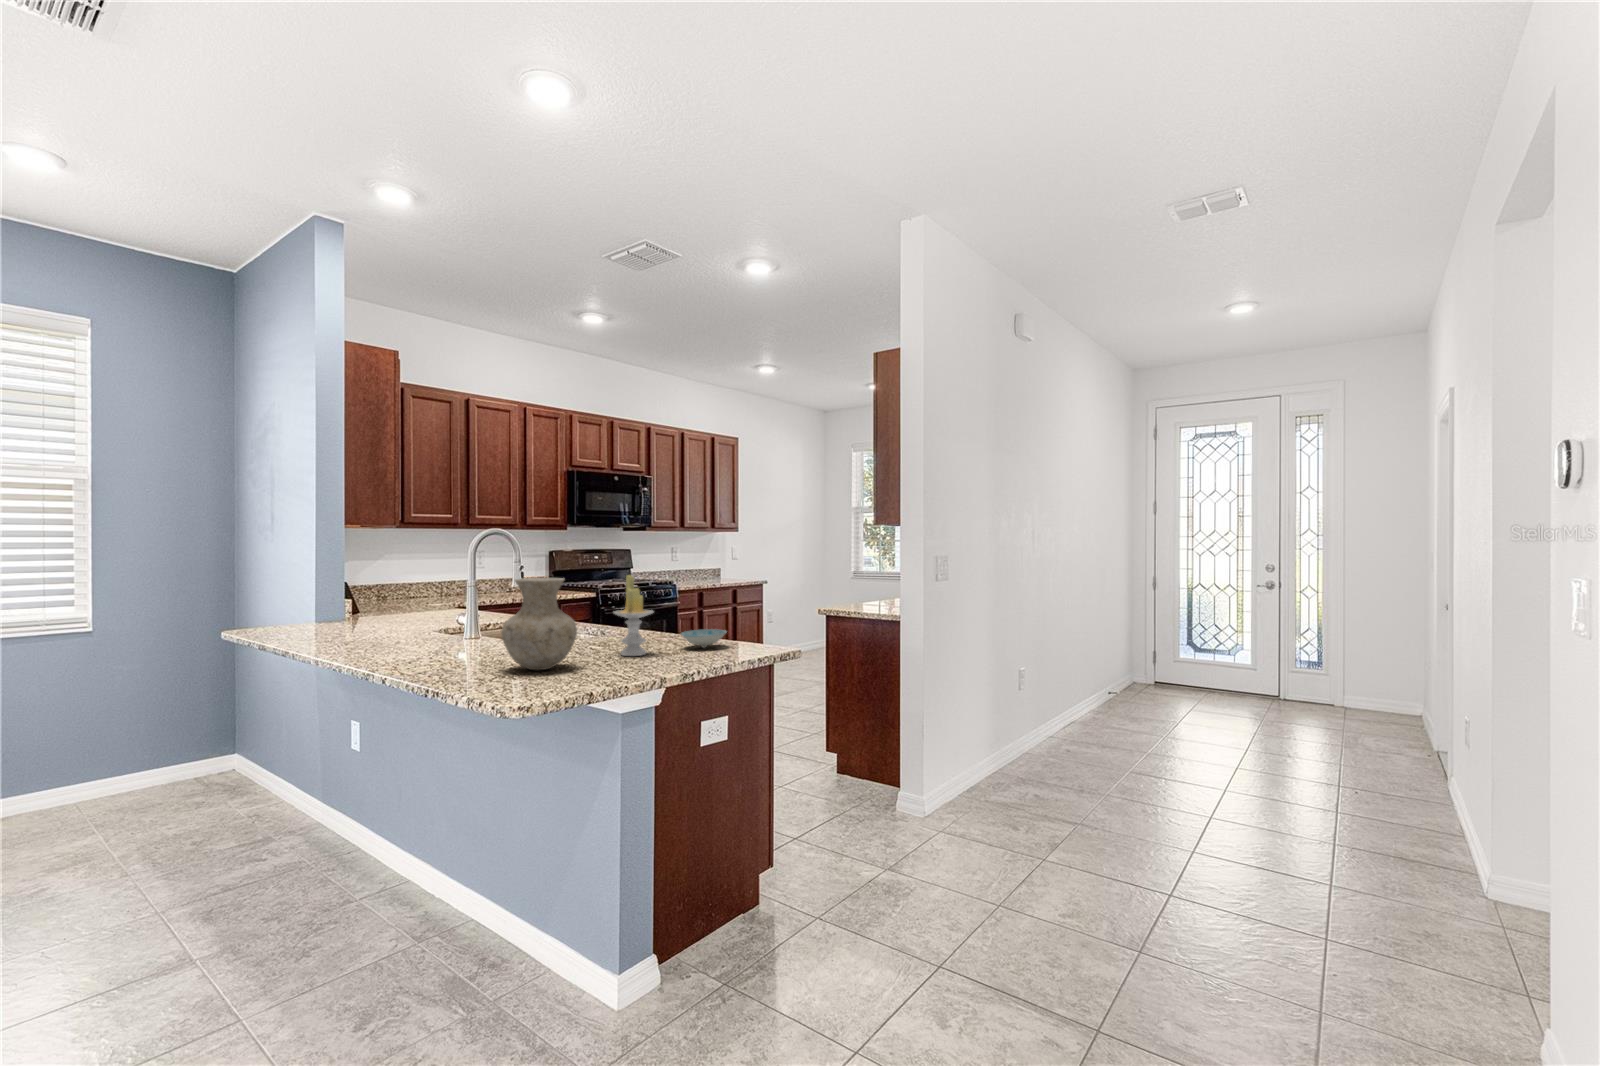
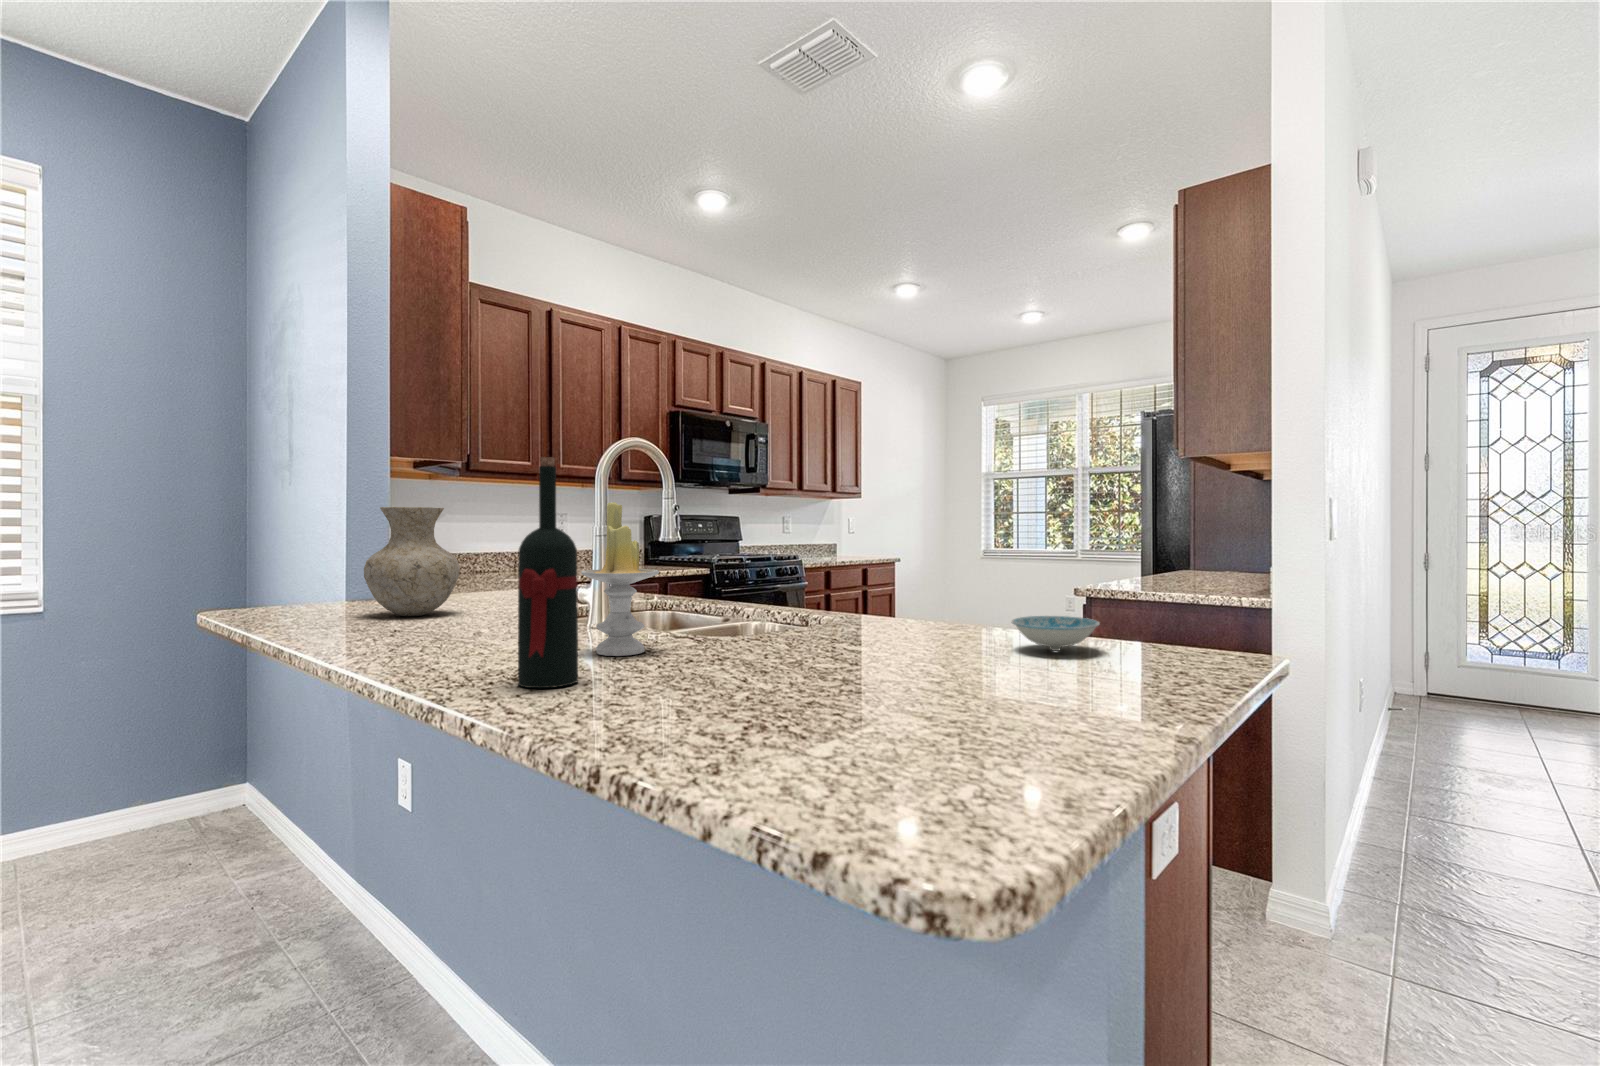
wine bottle: none [412,560,442,665] -> present [518,457,578,688]
candle: present [614,575,654,656] -> present [581,502,659,656]
vase: present [501,578,577,670] -> present [364,507,460,616]

